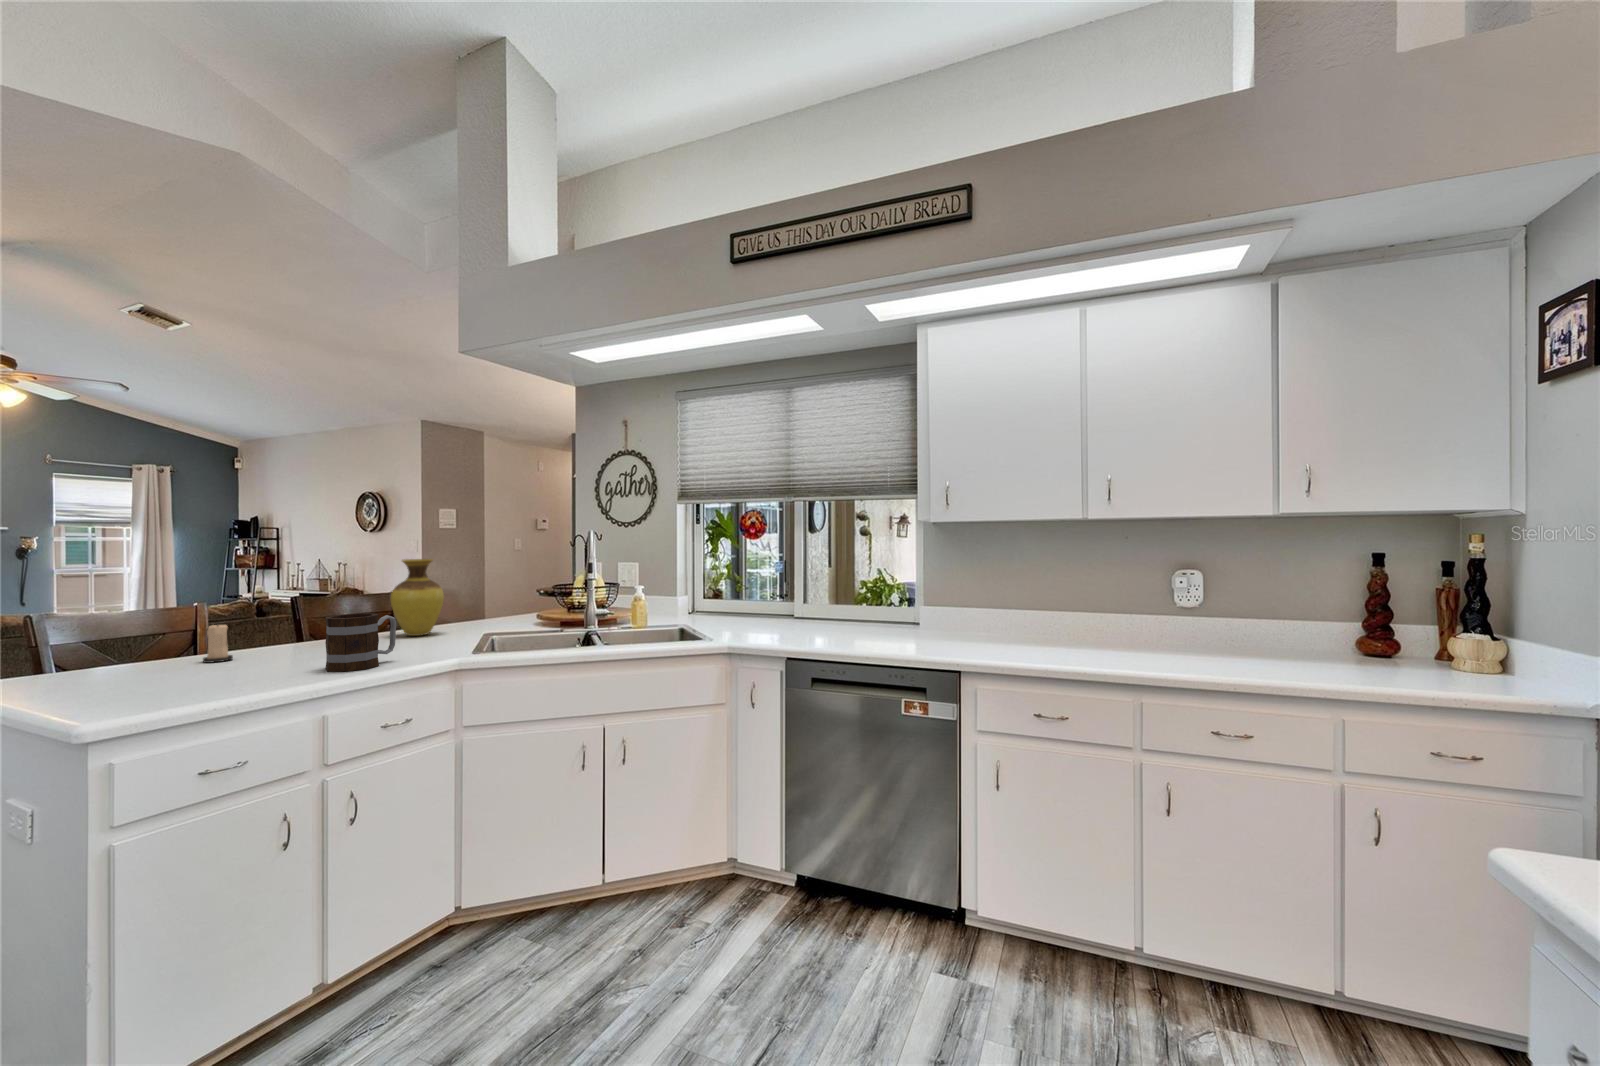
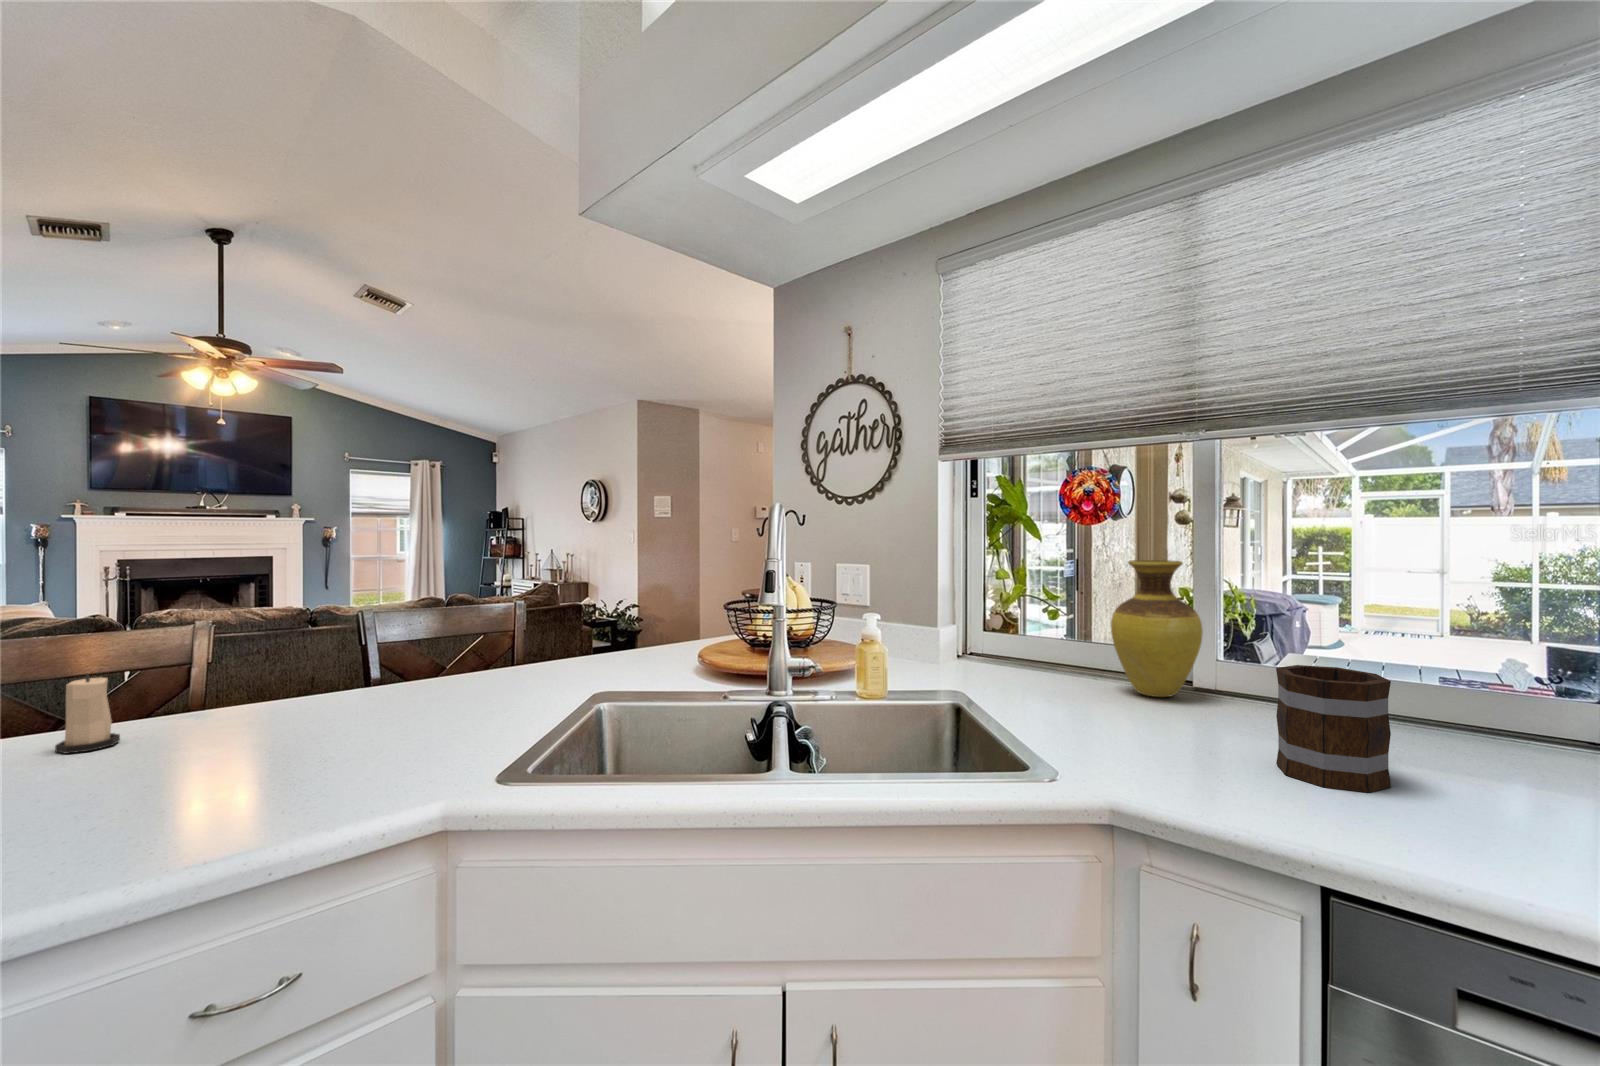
vase: present [391,559,444,636] -> present [1111,560,1203,697]
mug: present [325,613,396,672] -> present [1276,665,1391,792]

